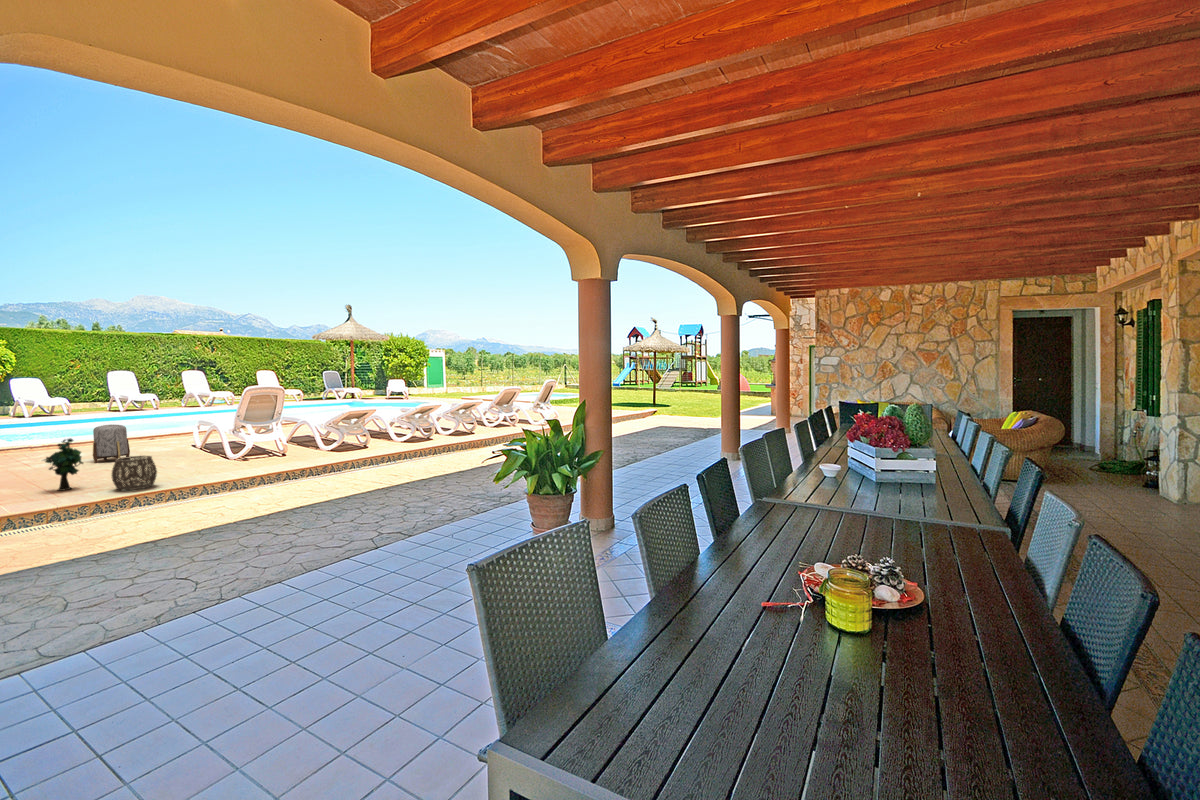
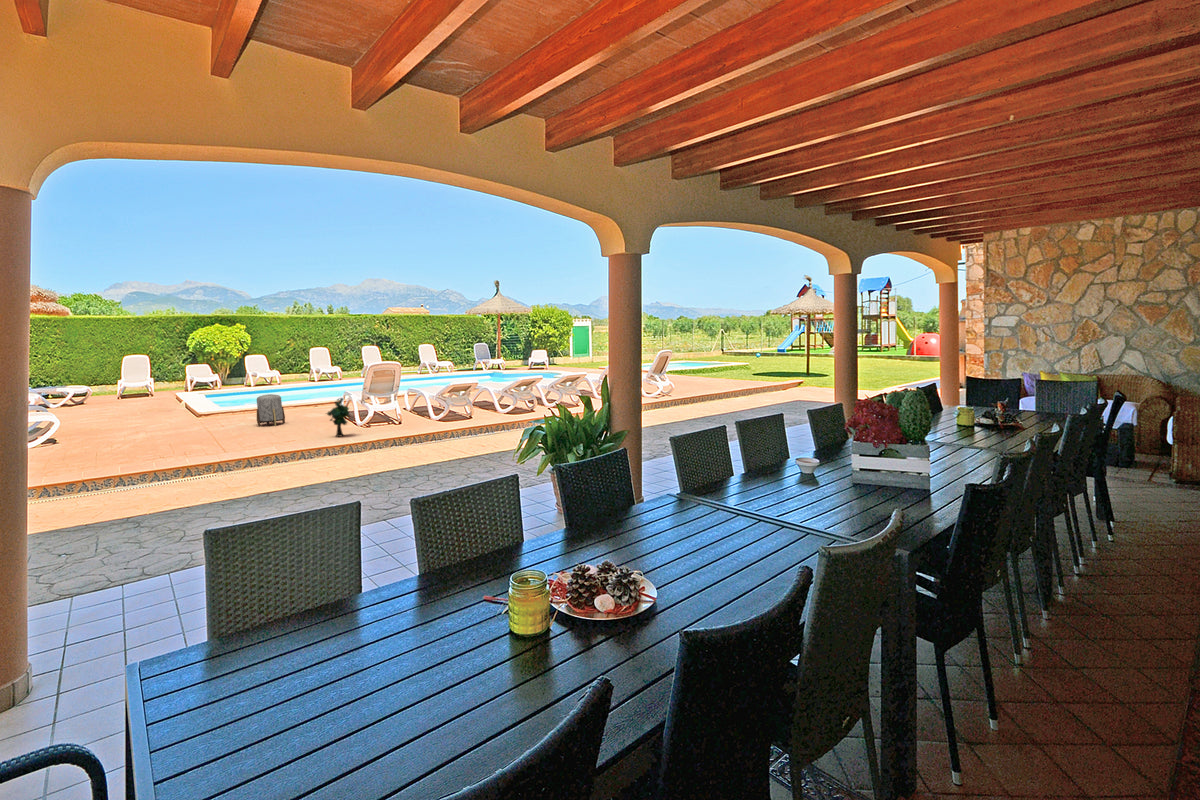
decorative plant: present [44,438,83,491] -> present [327,398,350,437]
woven basket: present [112,456,157,490] -> none [246,422,282,452]

